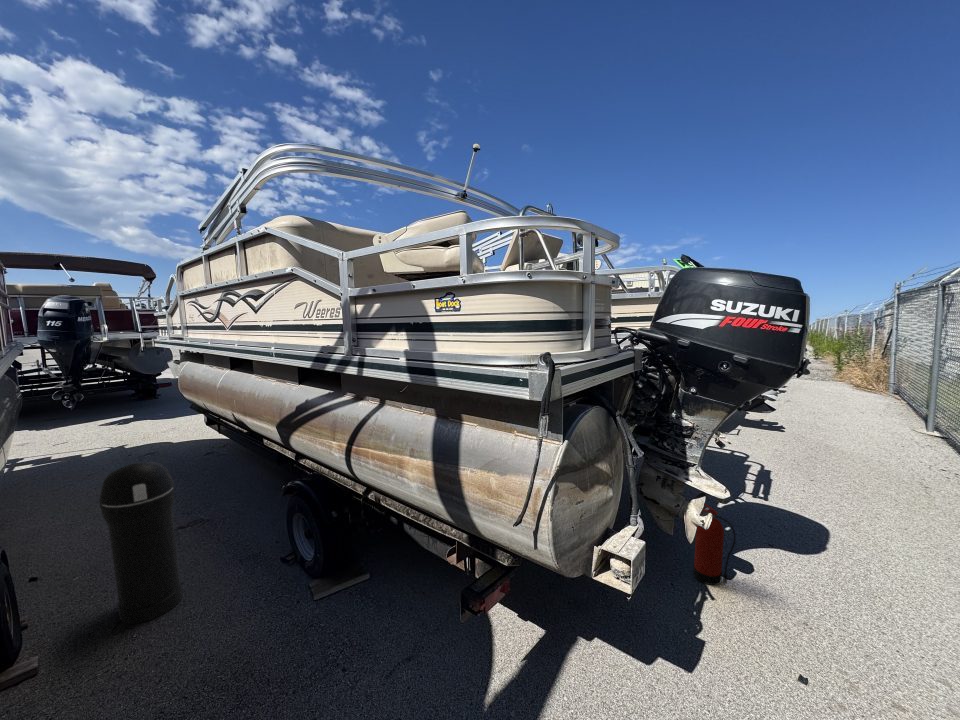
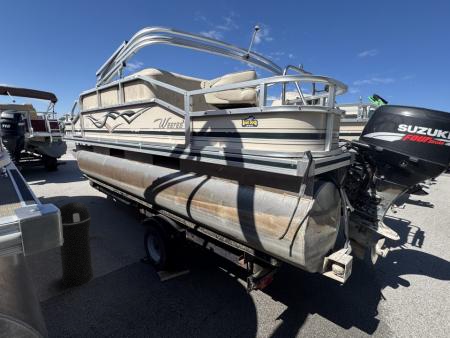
fire extinguisher: present [693,503,736,585] -> none [375,242,402,290]

